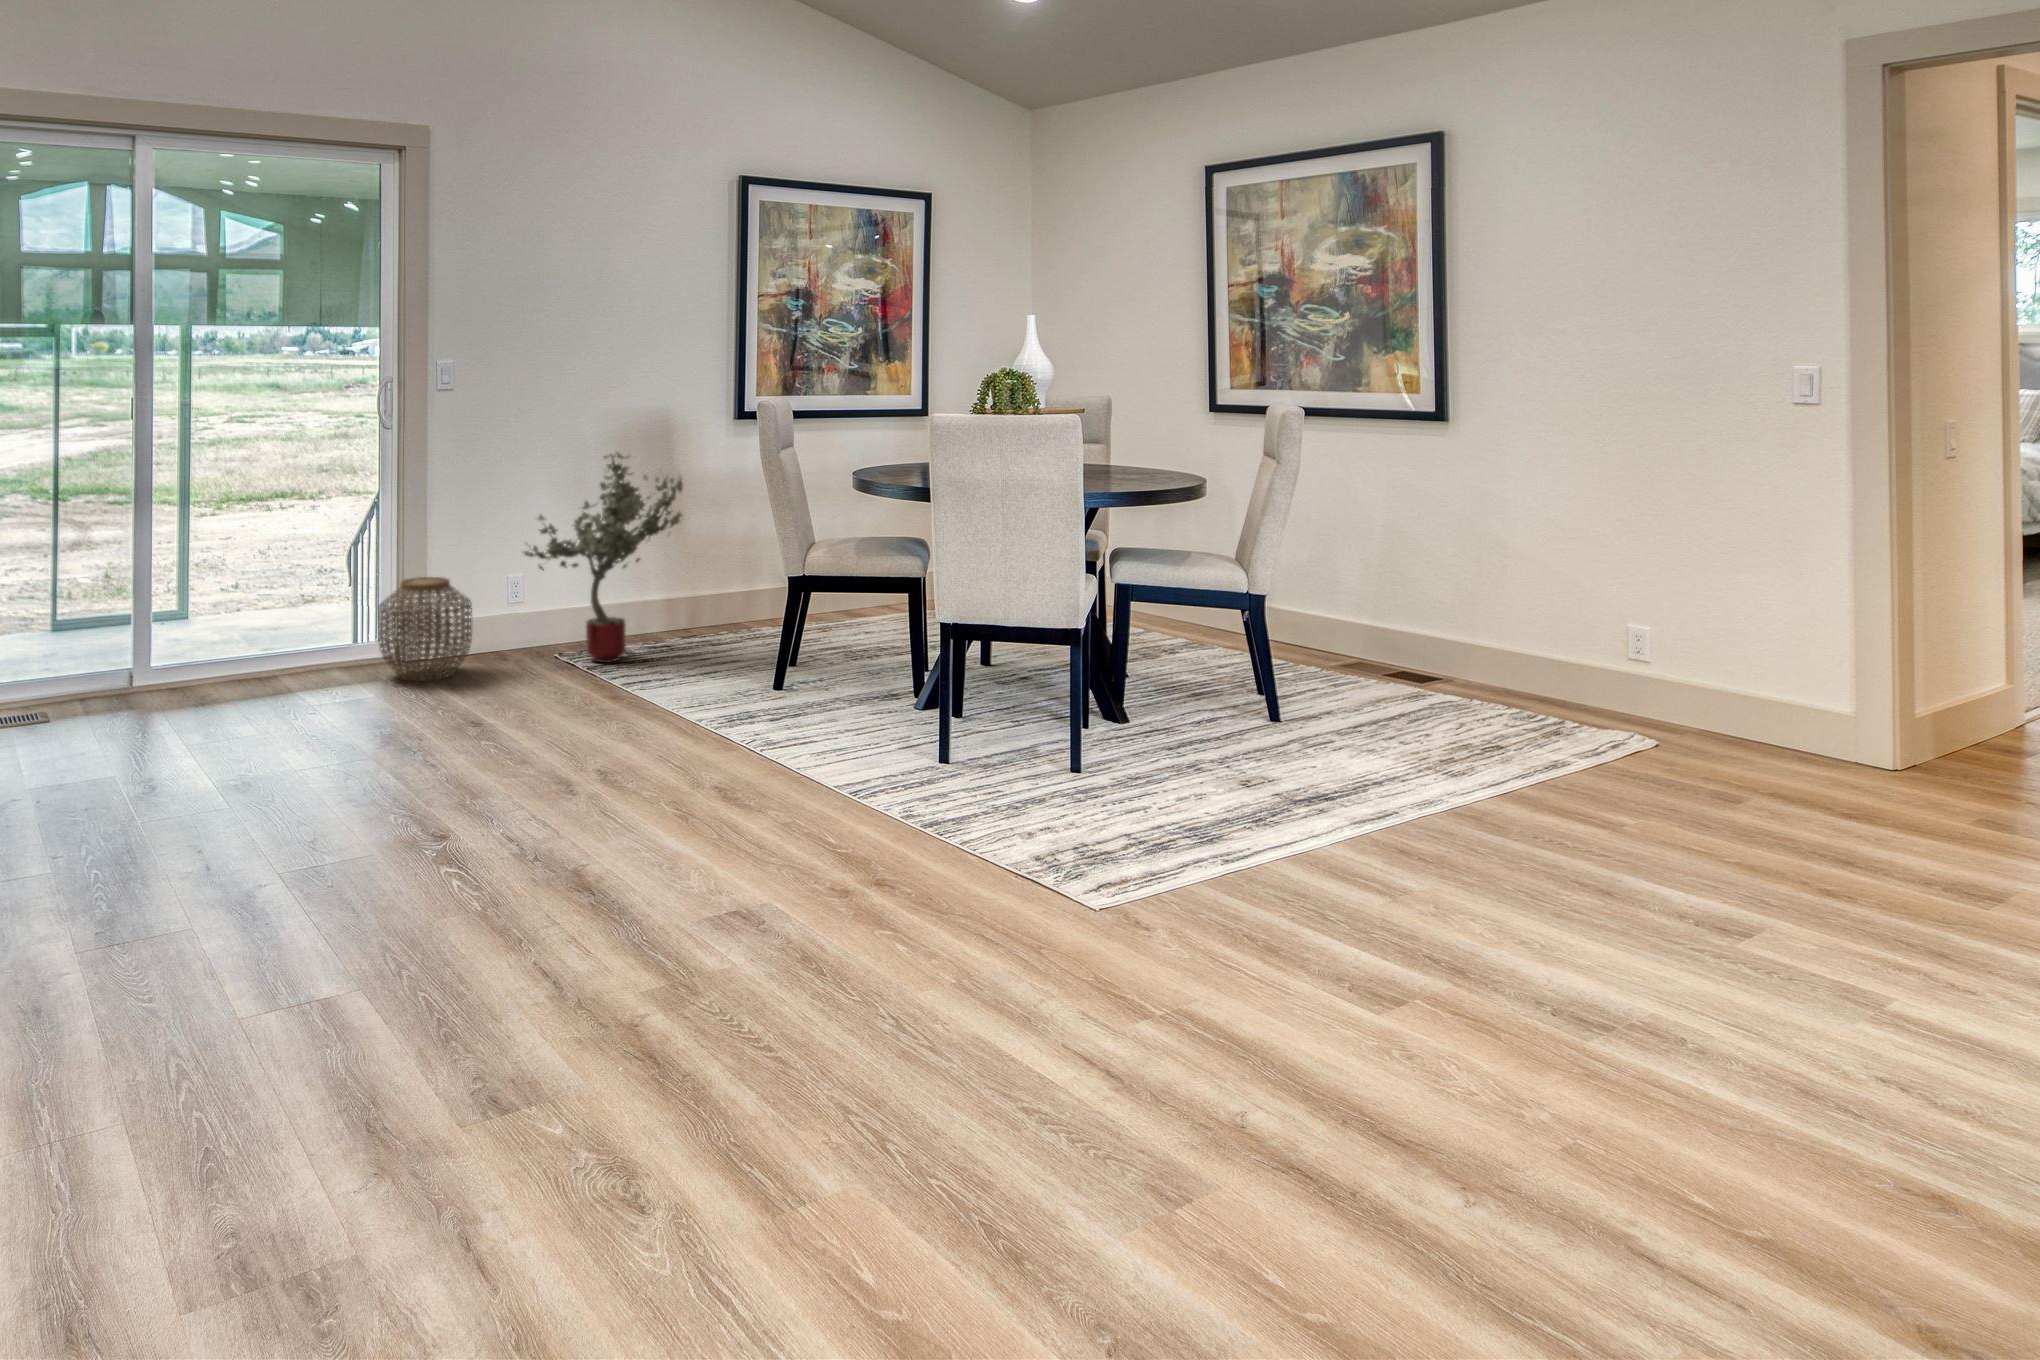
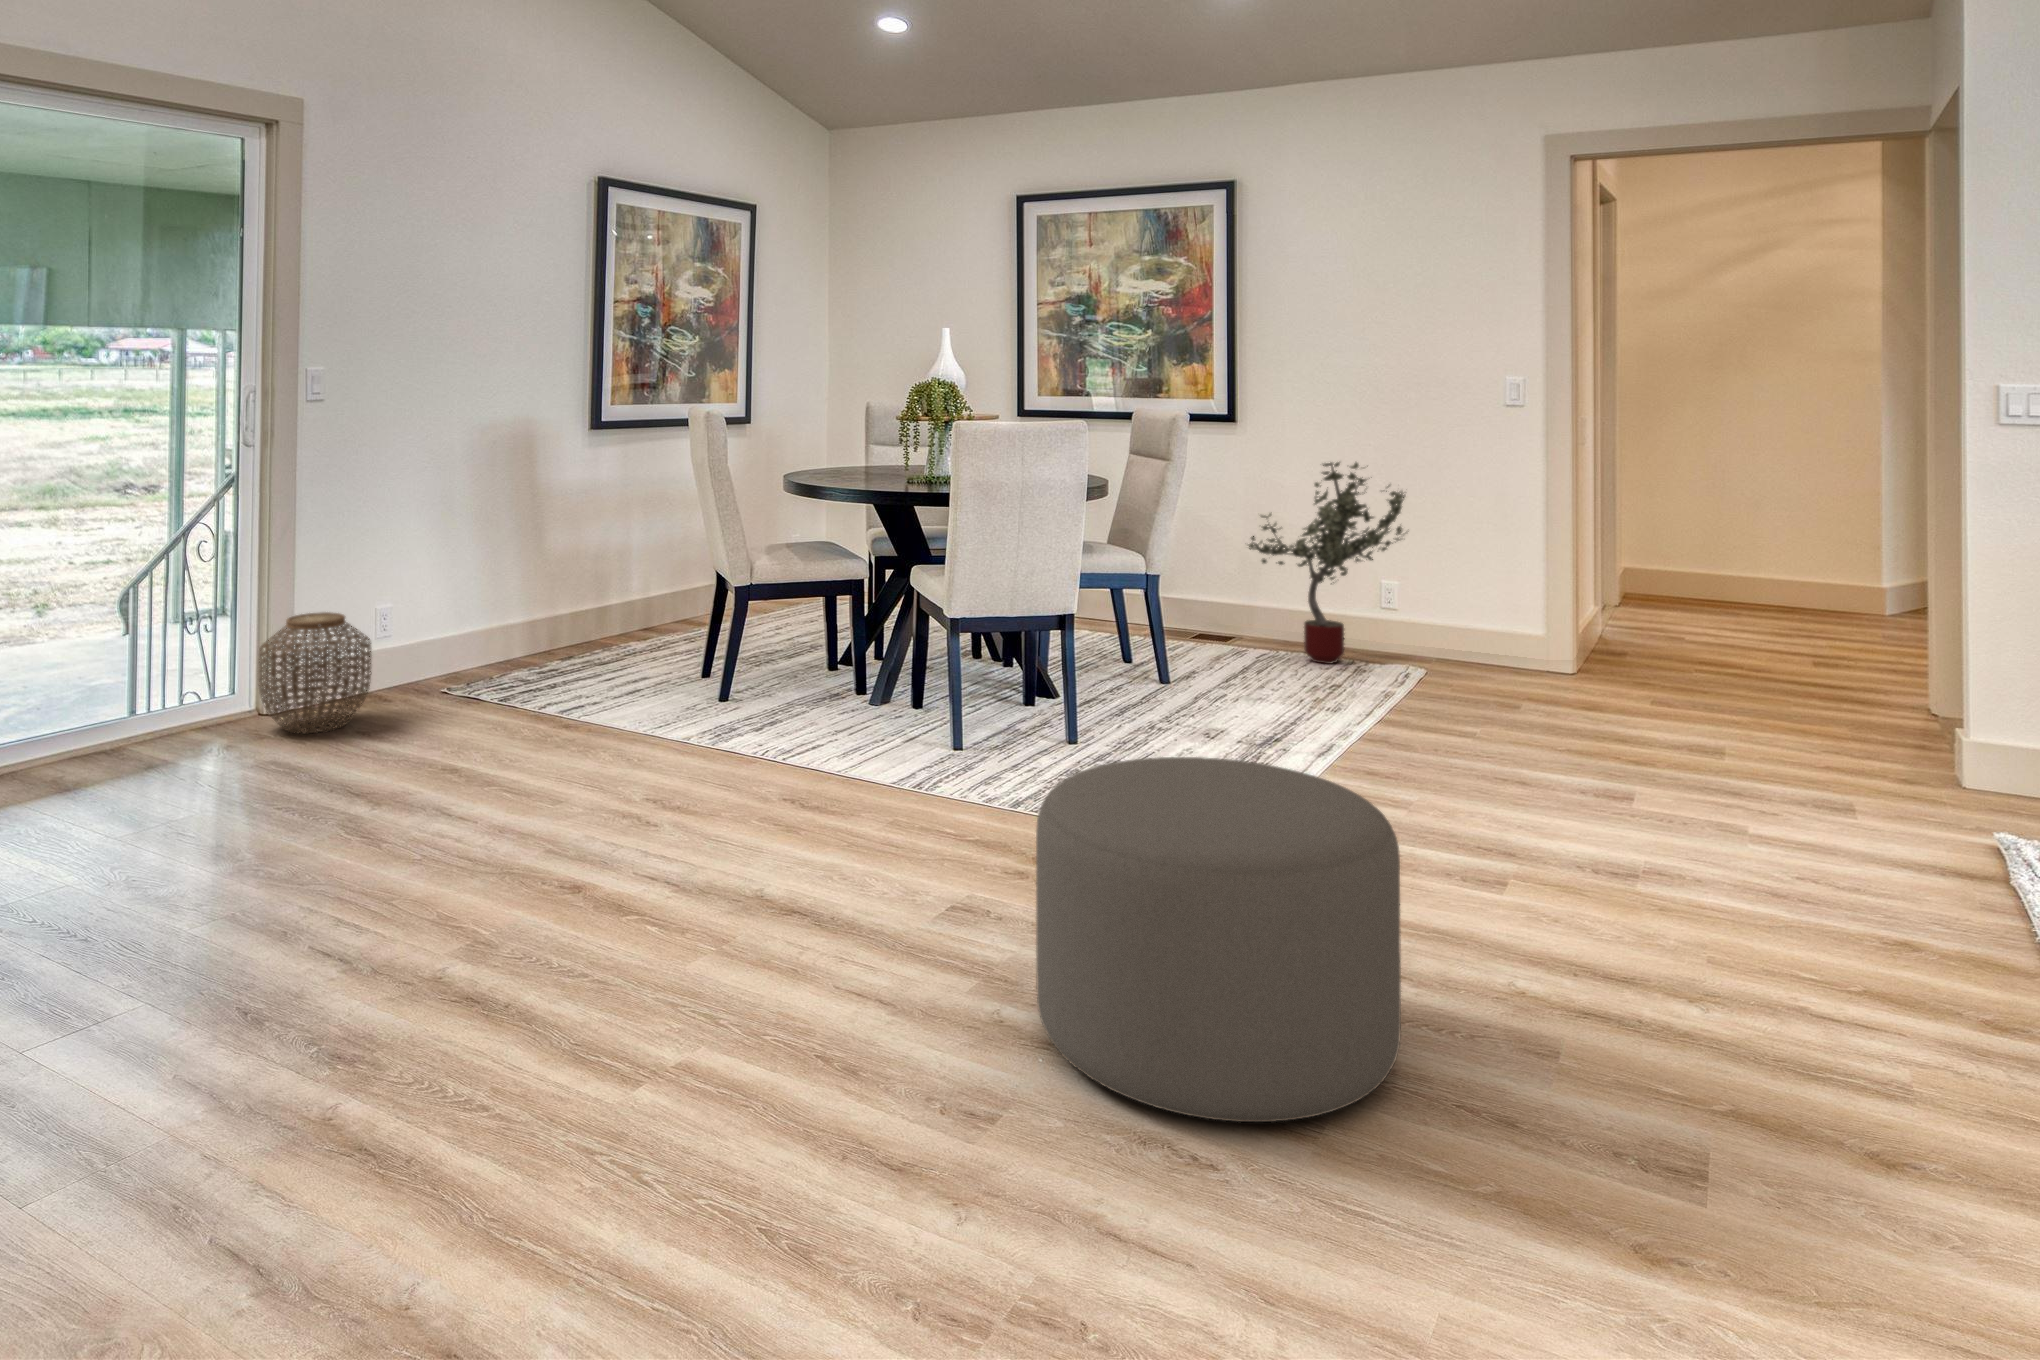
potted tree: present [524,453,683,663] -> present [1249,462,1405,664]
ottoman: none [584,777,958,1170] -> present [1036,757,1401,1122]

